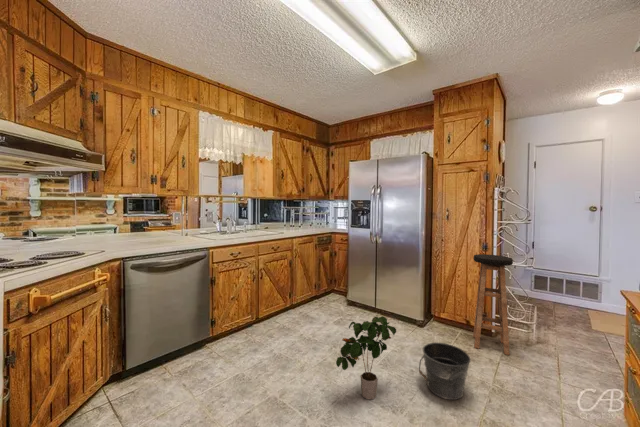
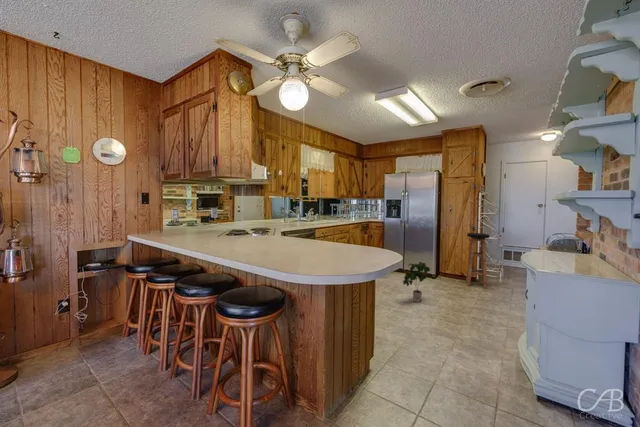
bucket: present [419,343,471,400] -> none [441,277,468,302]

